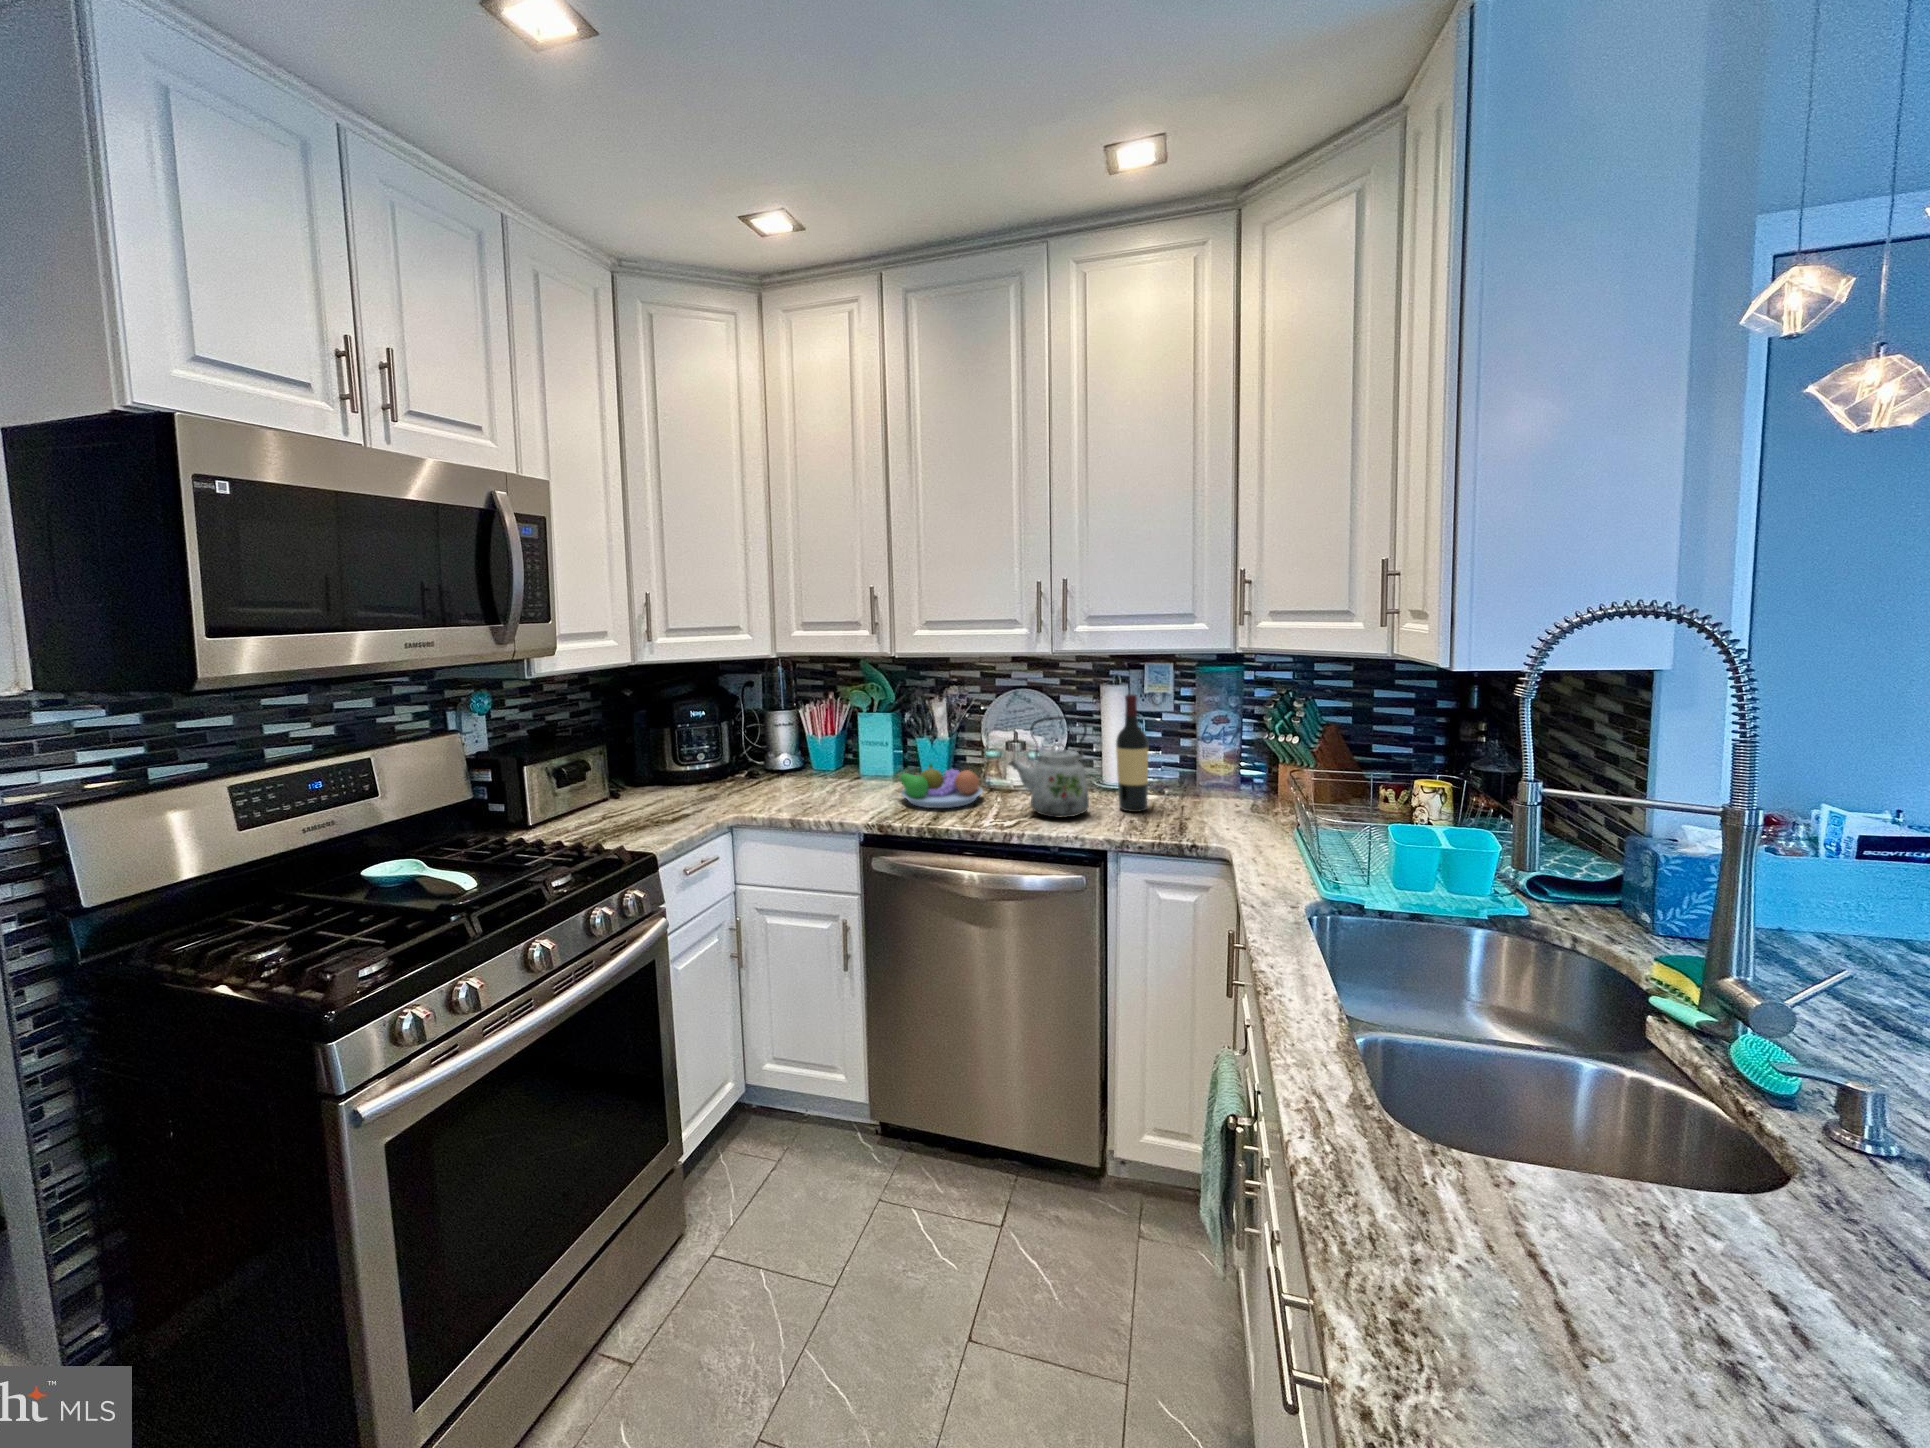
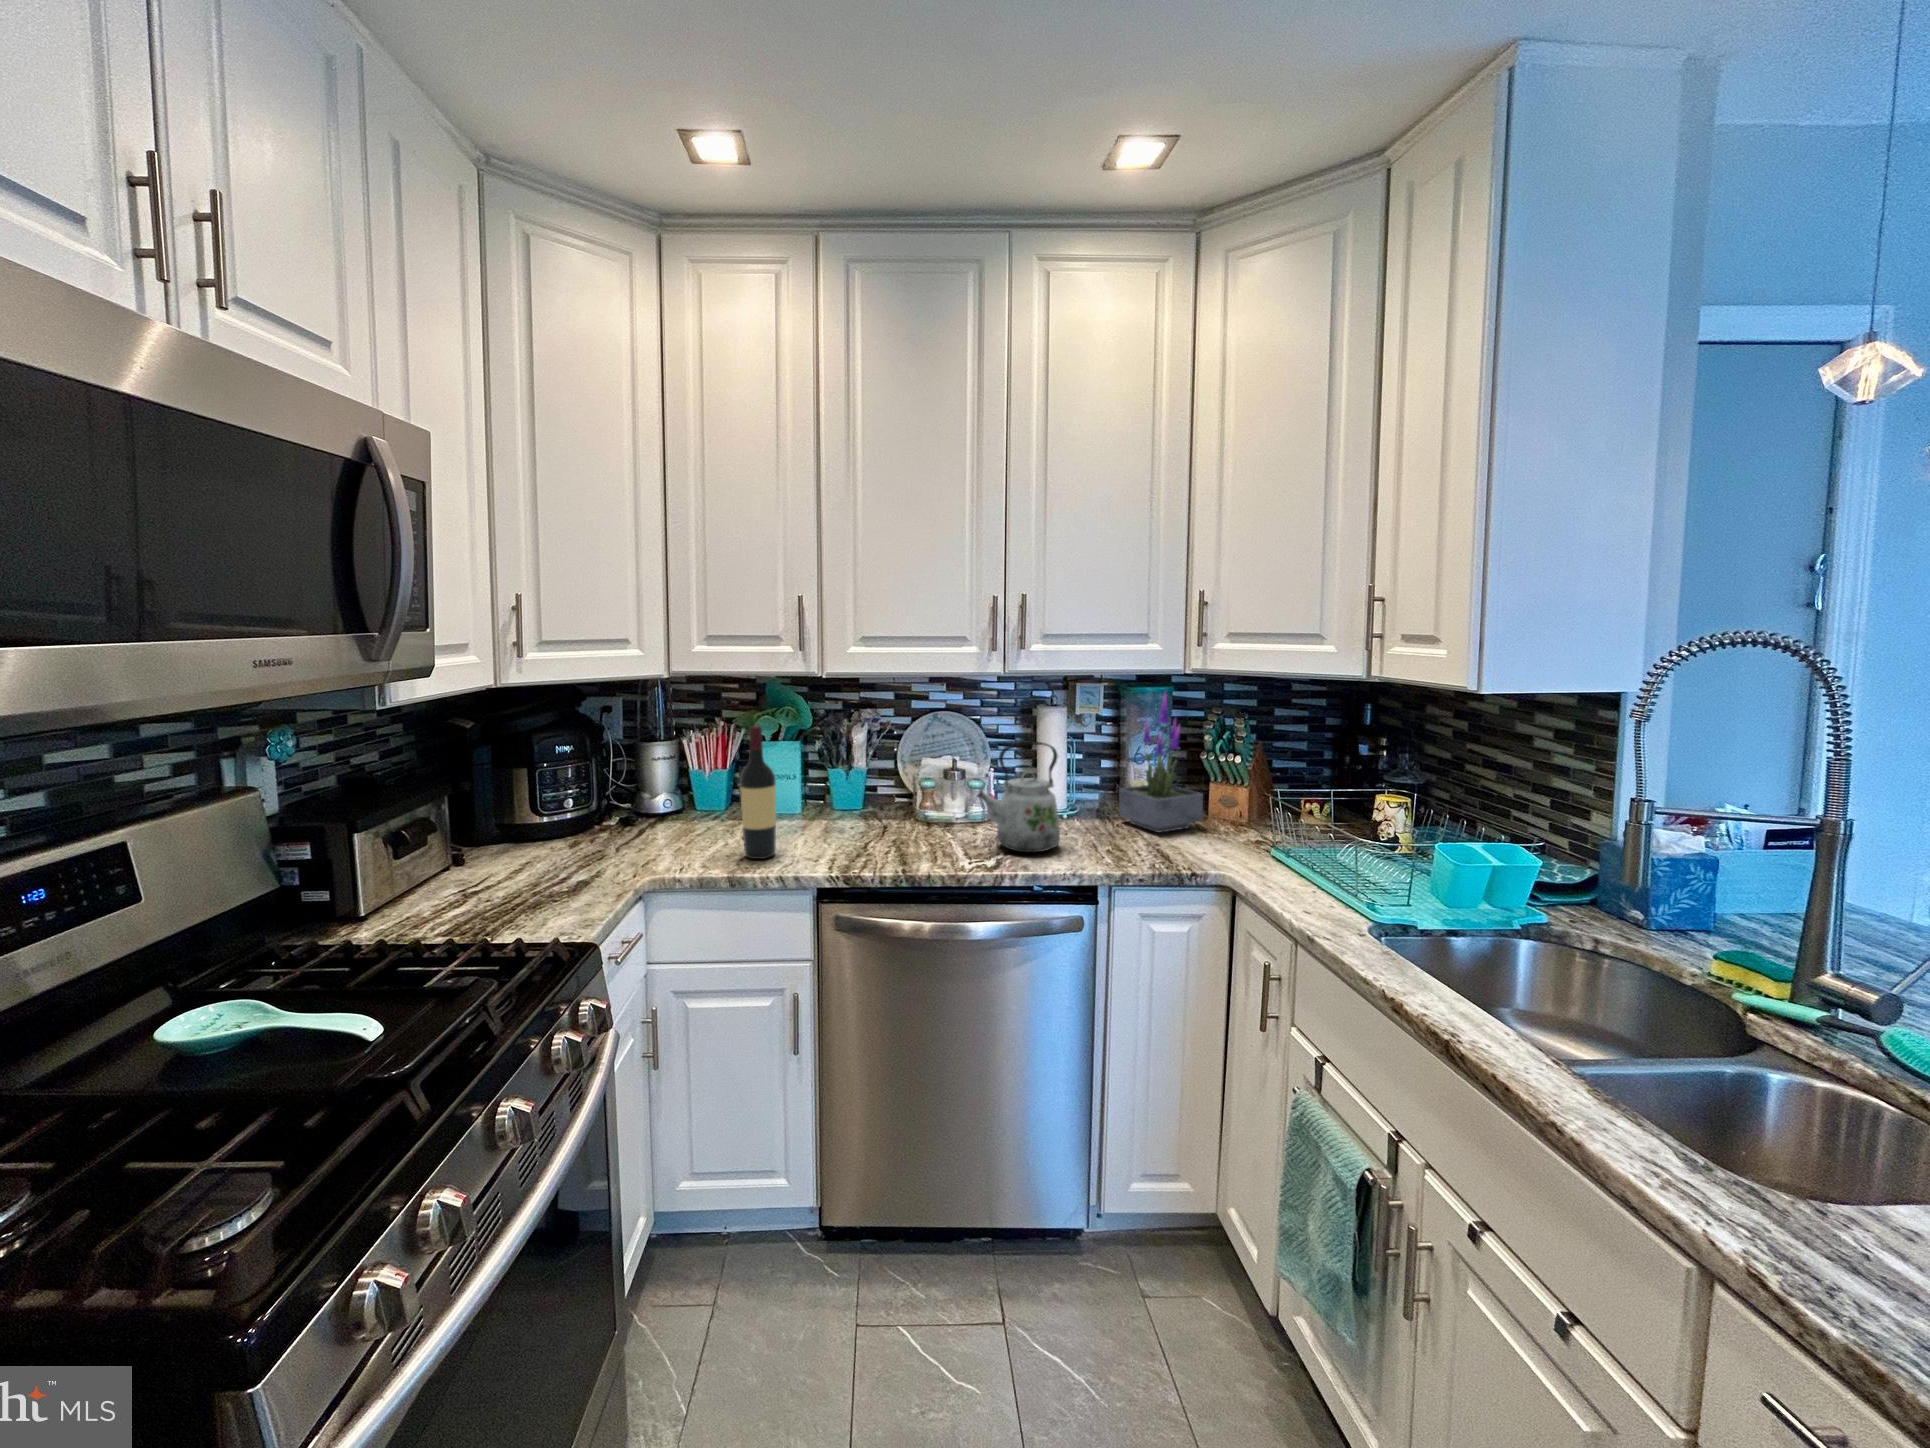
potted plant: none [1171,671,1253,809] -> present [1119,694,1203,833]
wine bottle: present [1116,694,1148,812] -> present [740,726,776,859]
fruit bowl: present [894,763,982,808] -> none [829,797,934,851]

